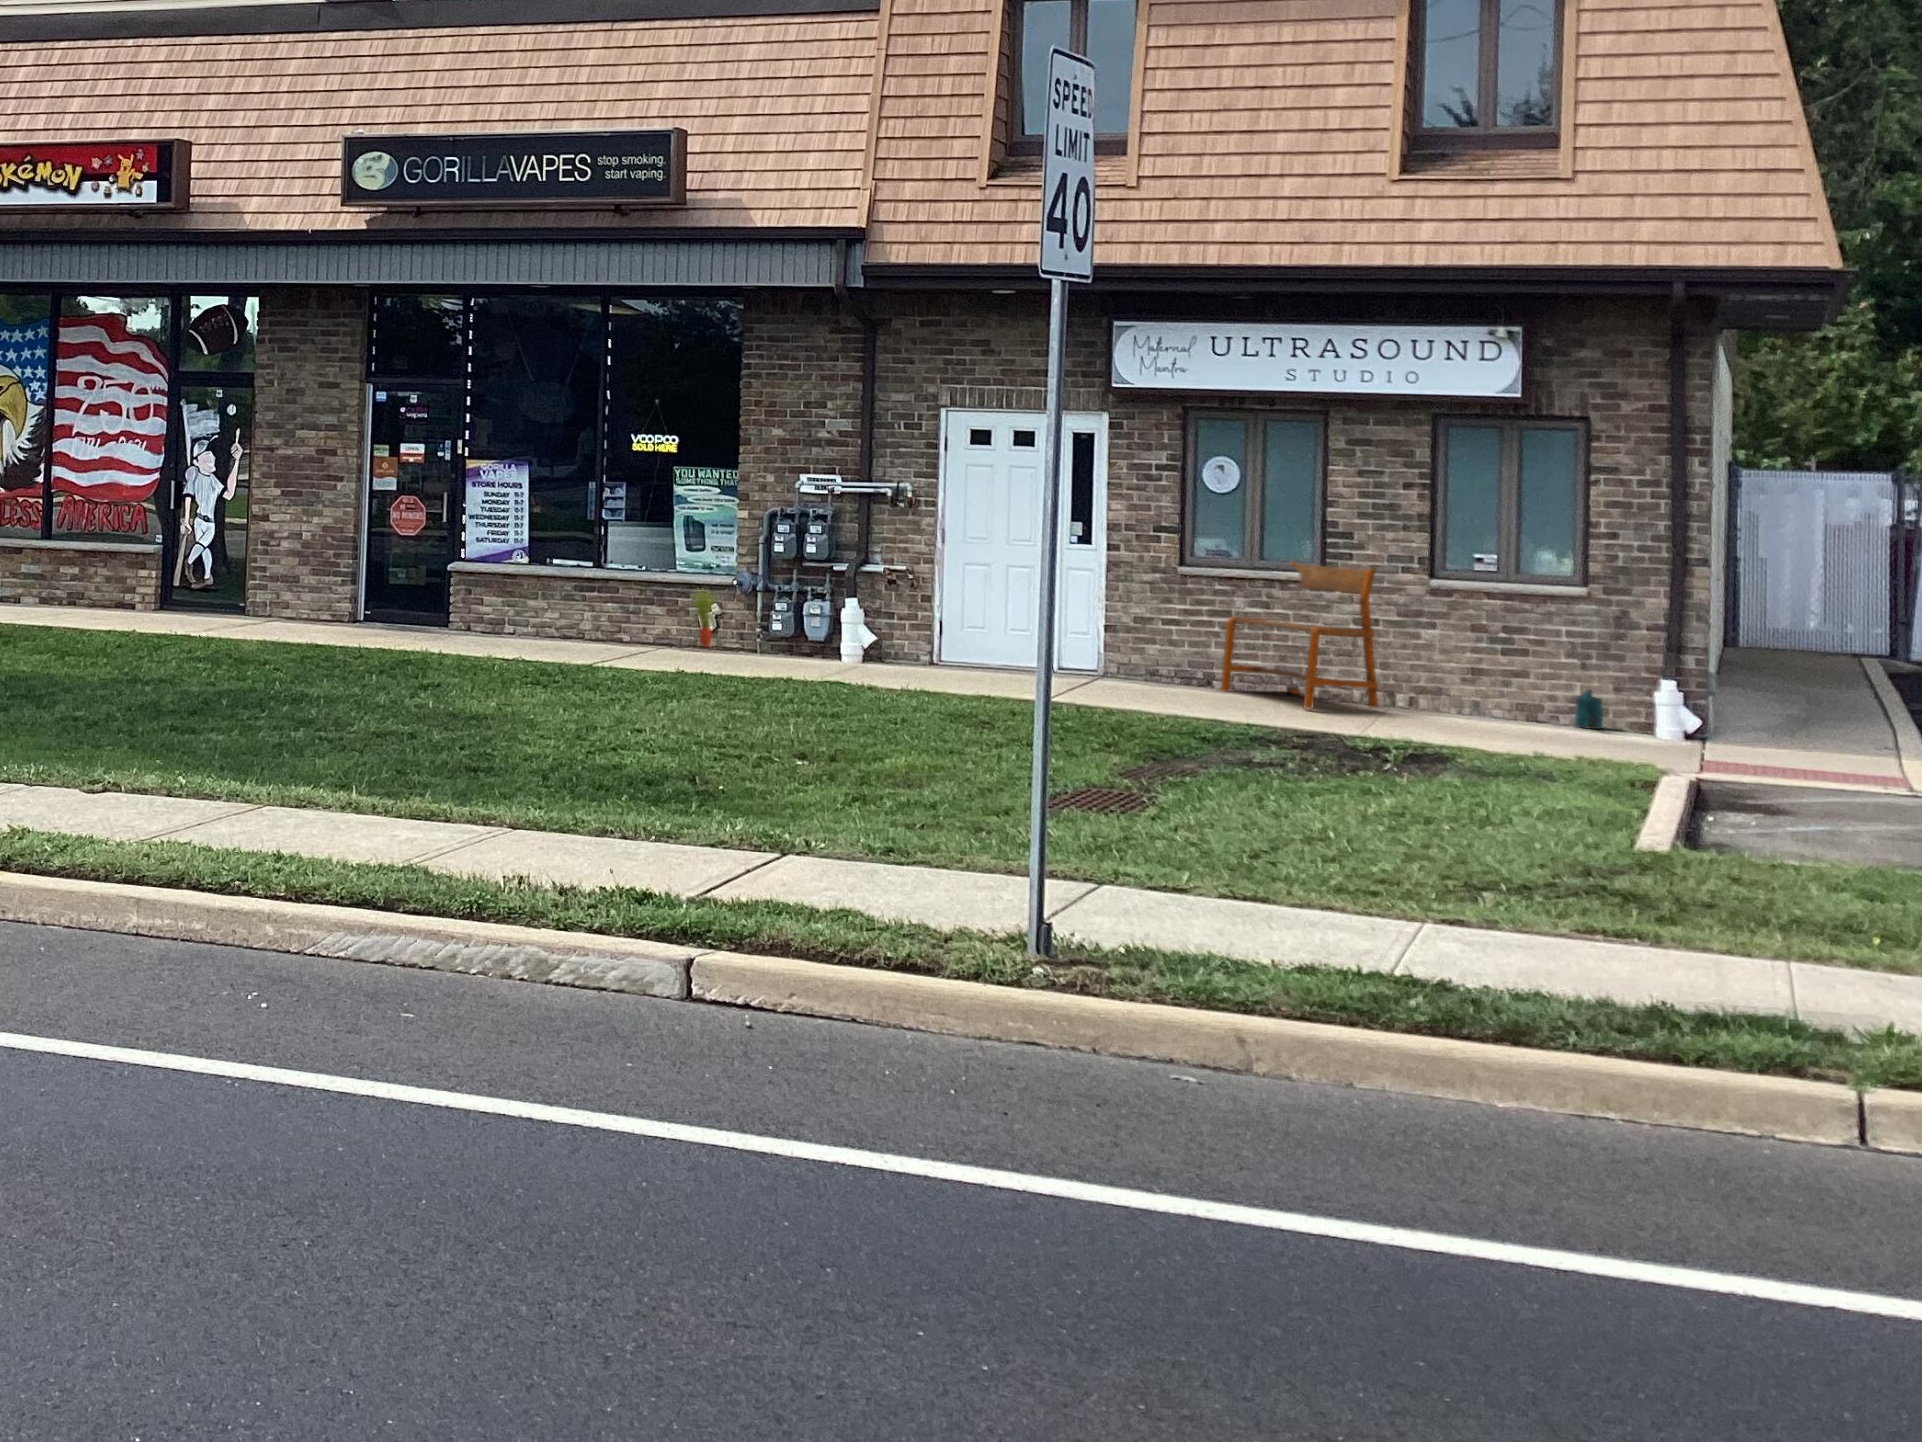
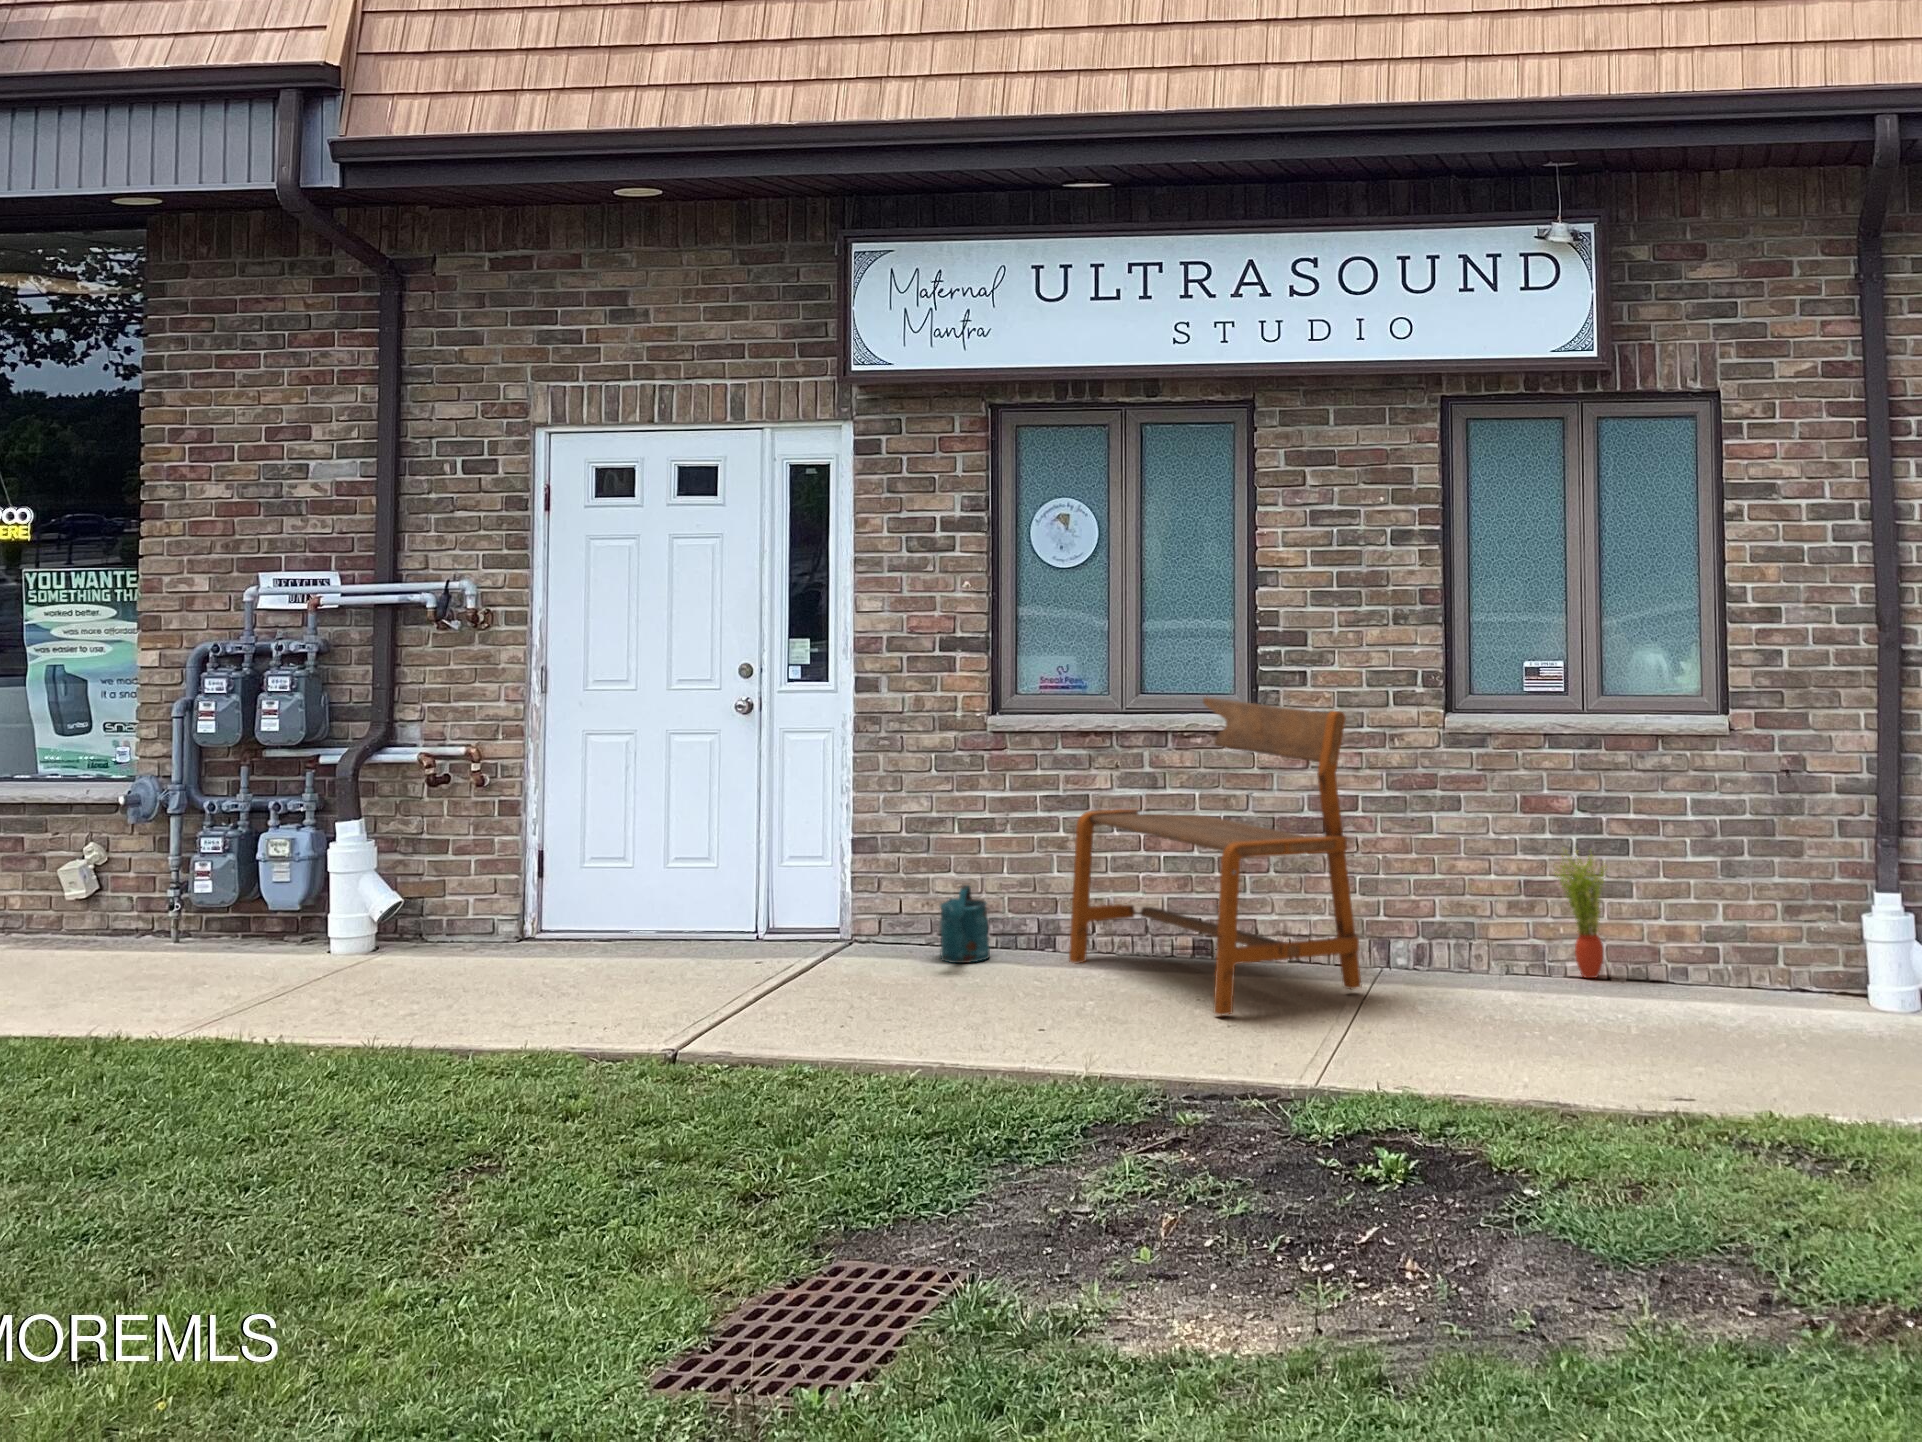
potted plant: present [692,588,714,647] -> present [1555,847,1607,978]
watering can: present [1575,690,1603,729] -> present [940,885,990,963]

